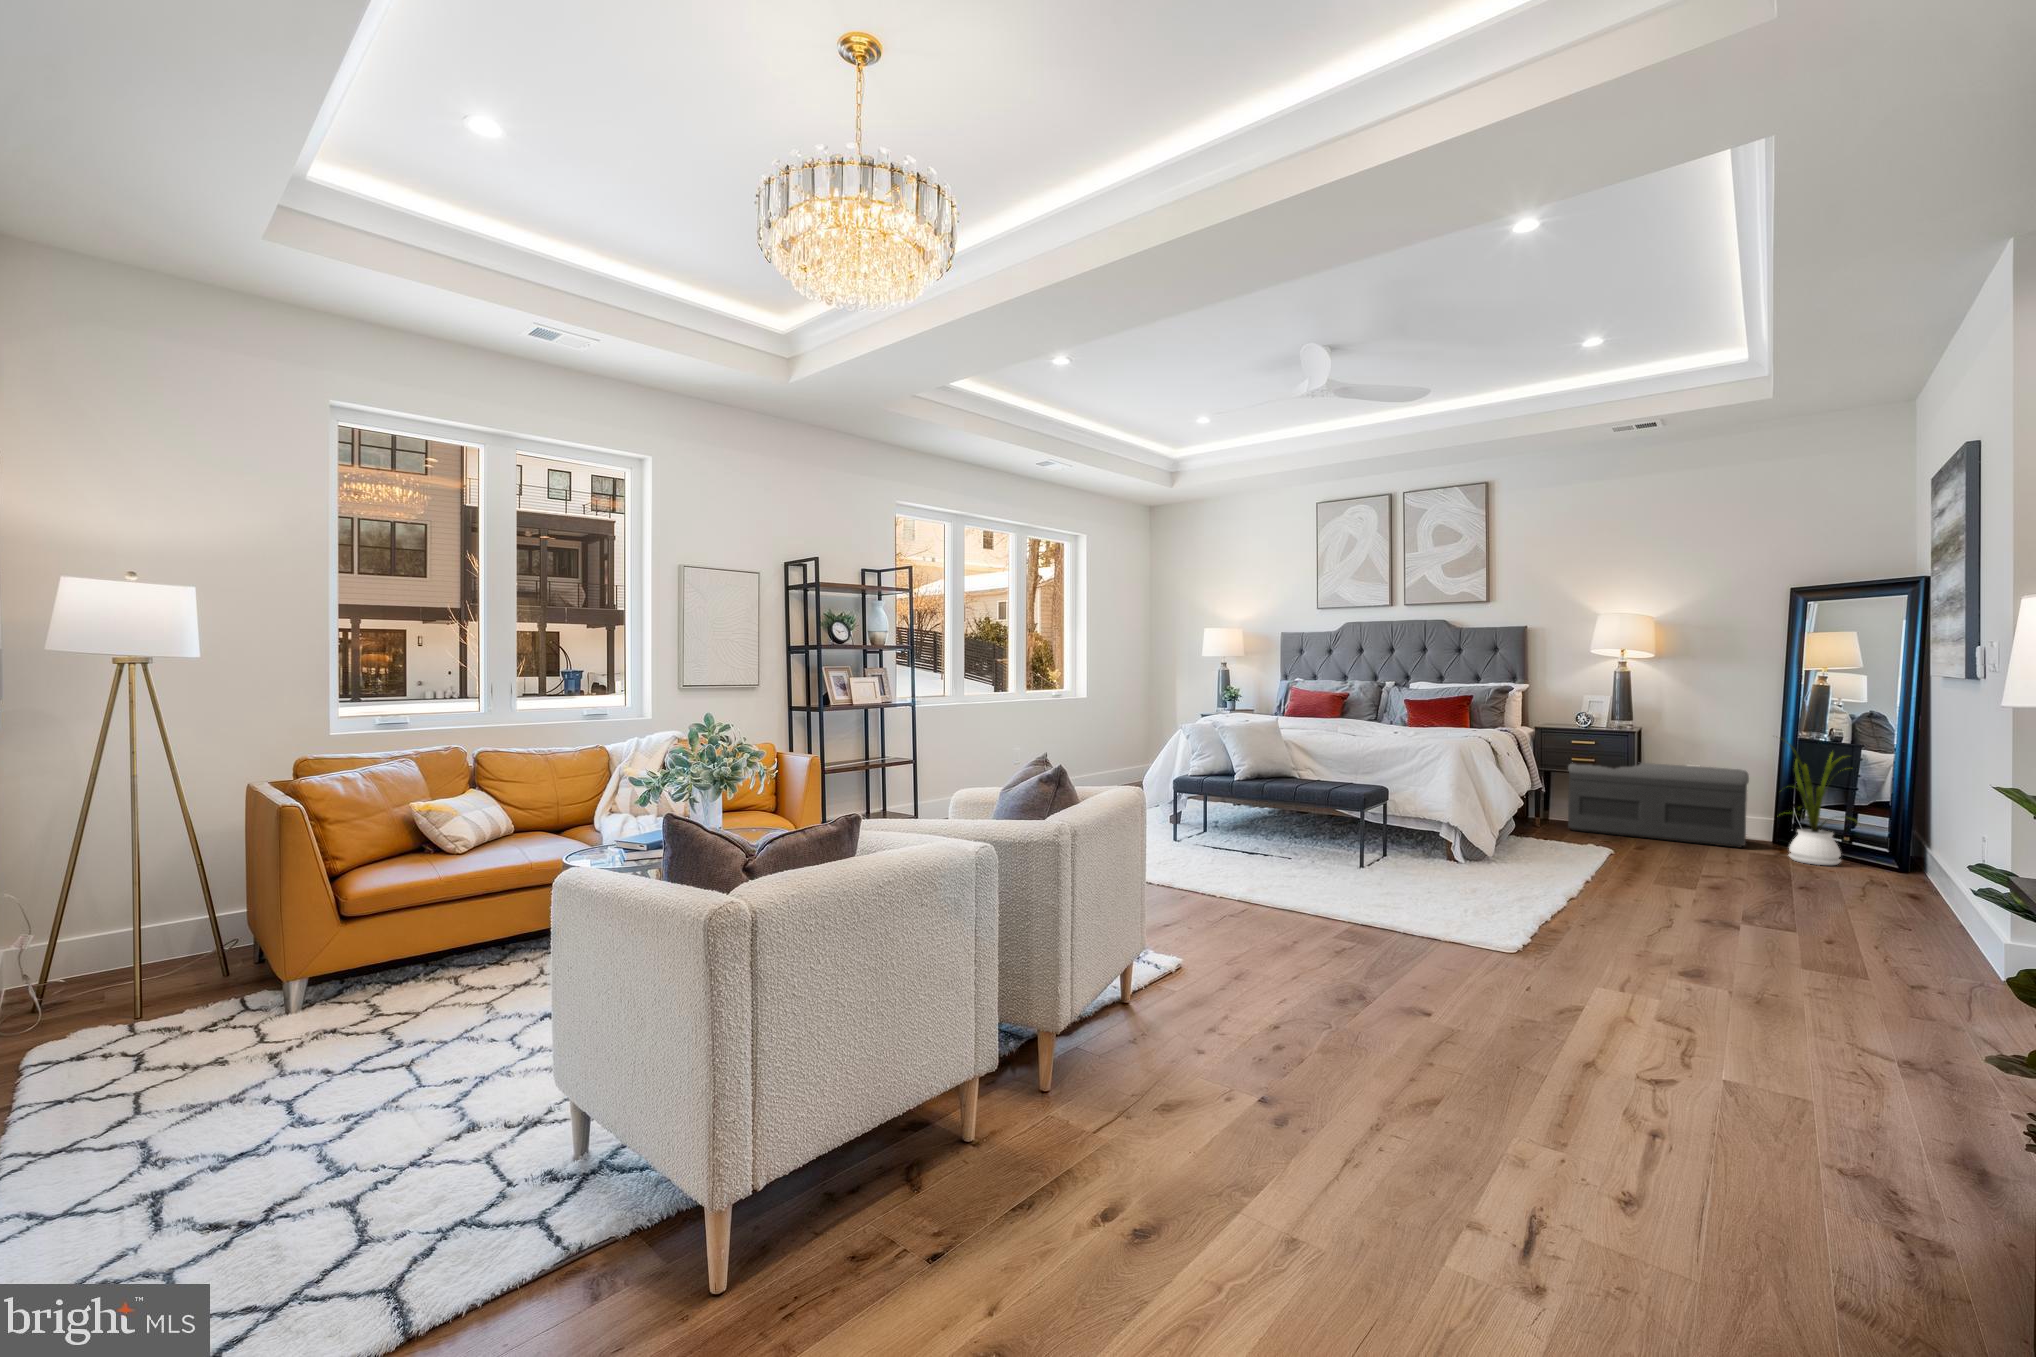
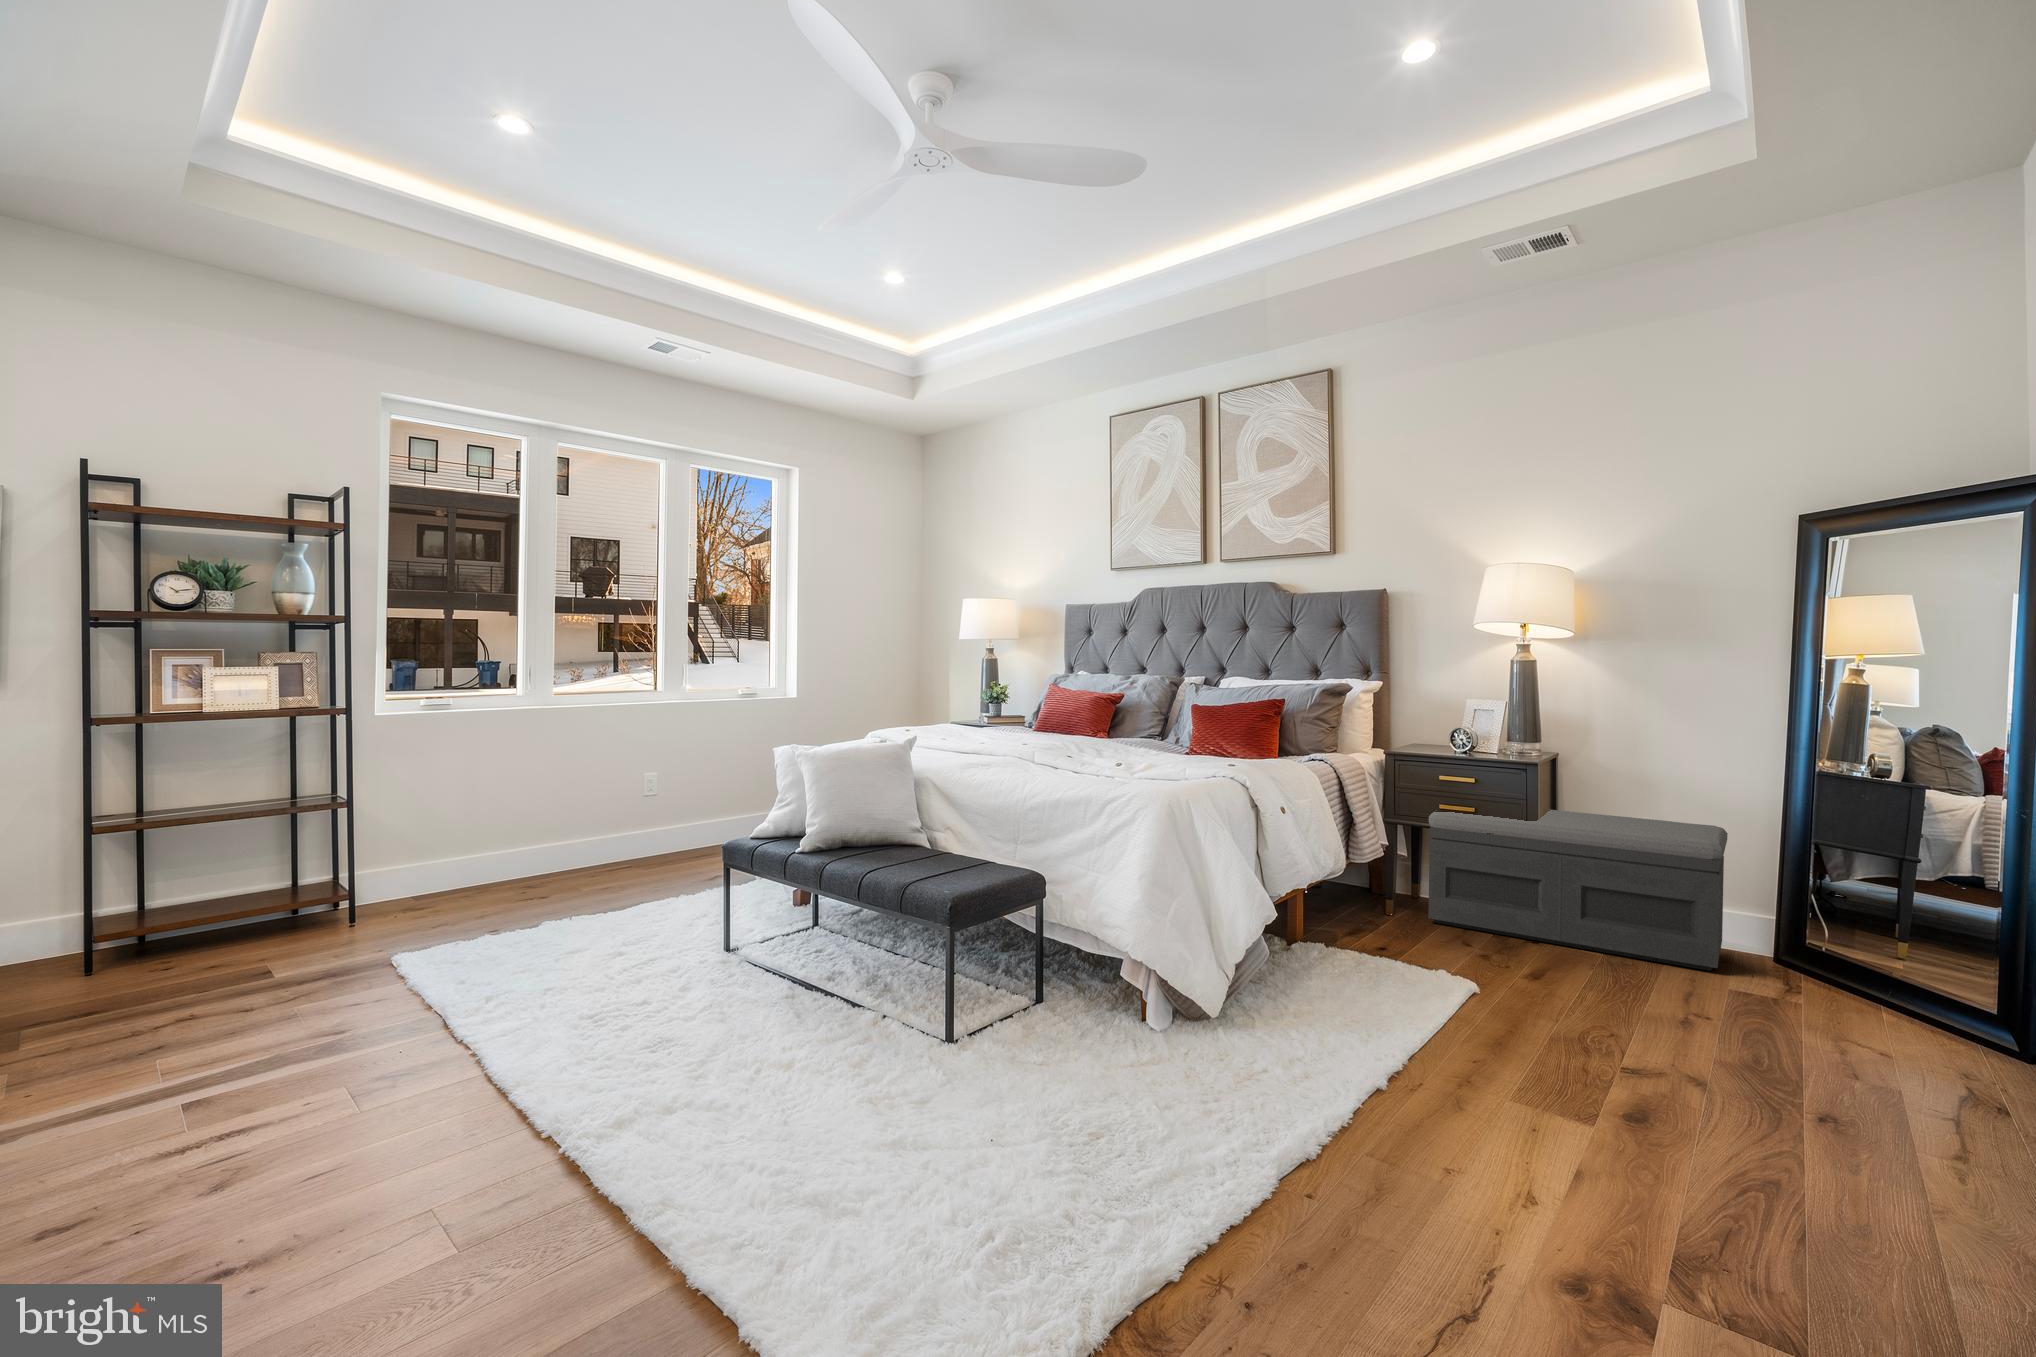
house plant: present [1784,744,1857,865] -> none [1761,772,1934,1026]

